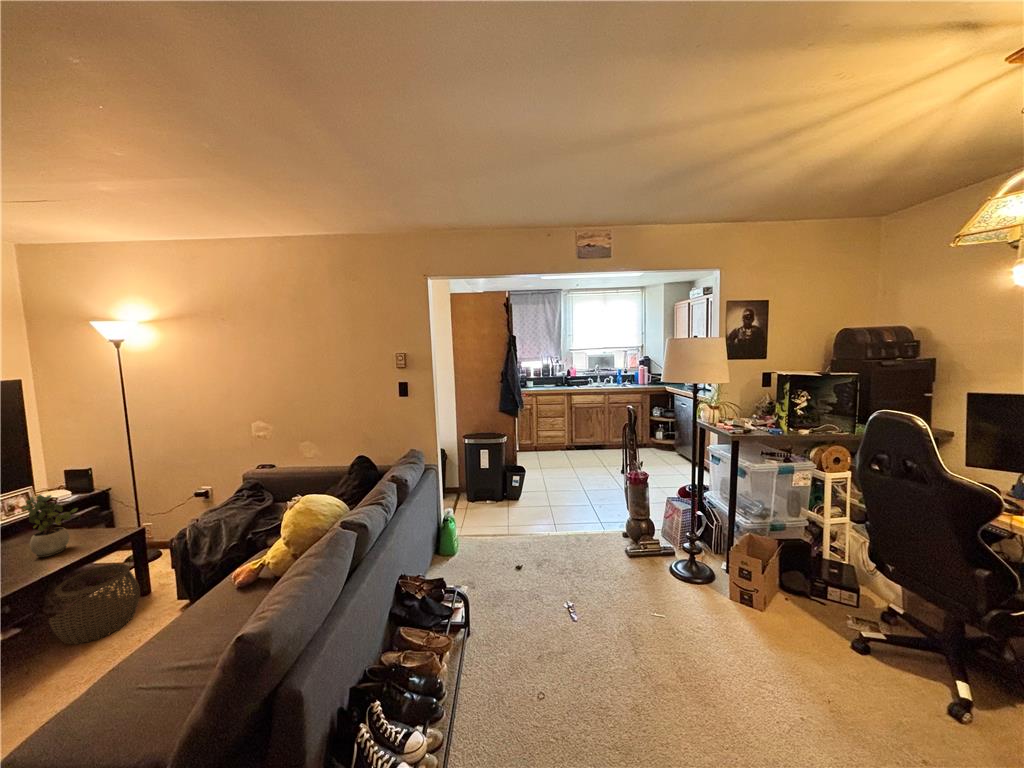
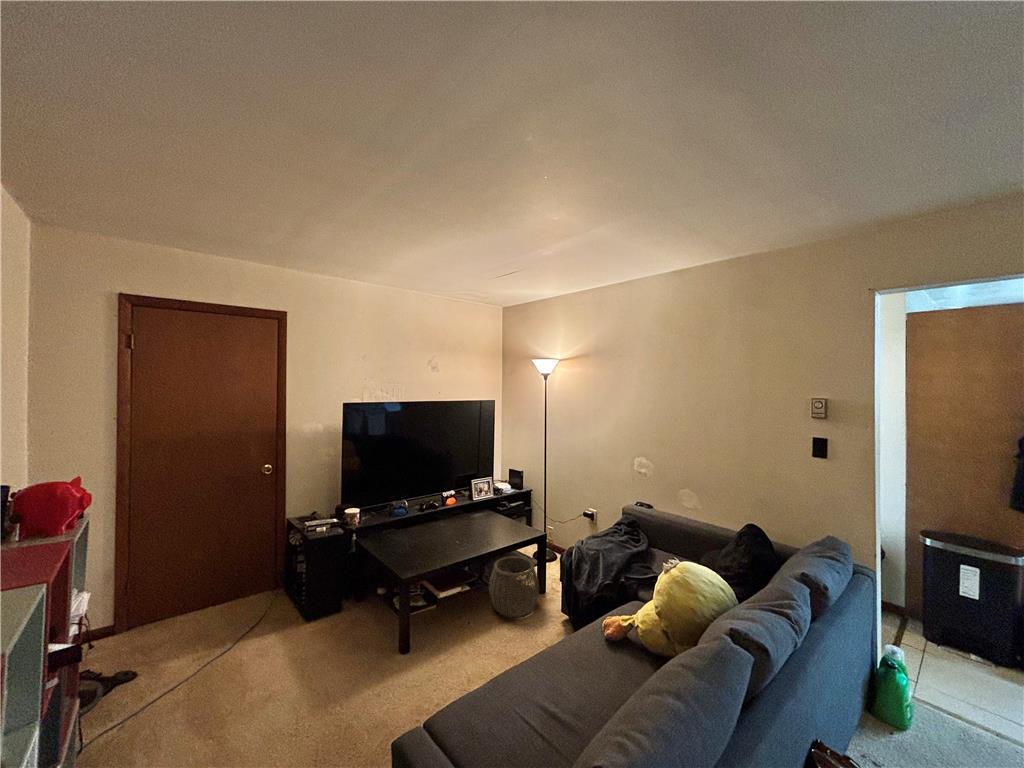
potted plant: present [22,495,78,557] -> none [485,488,512,536]

